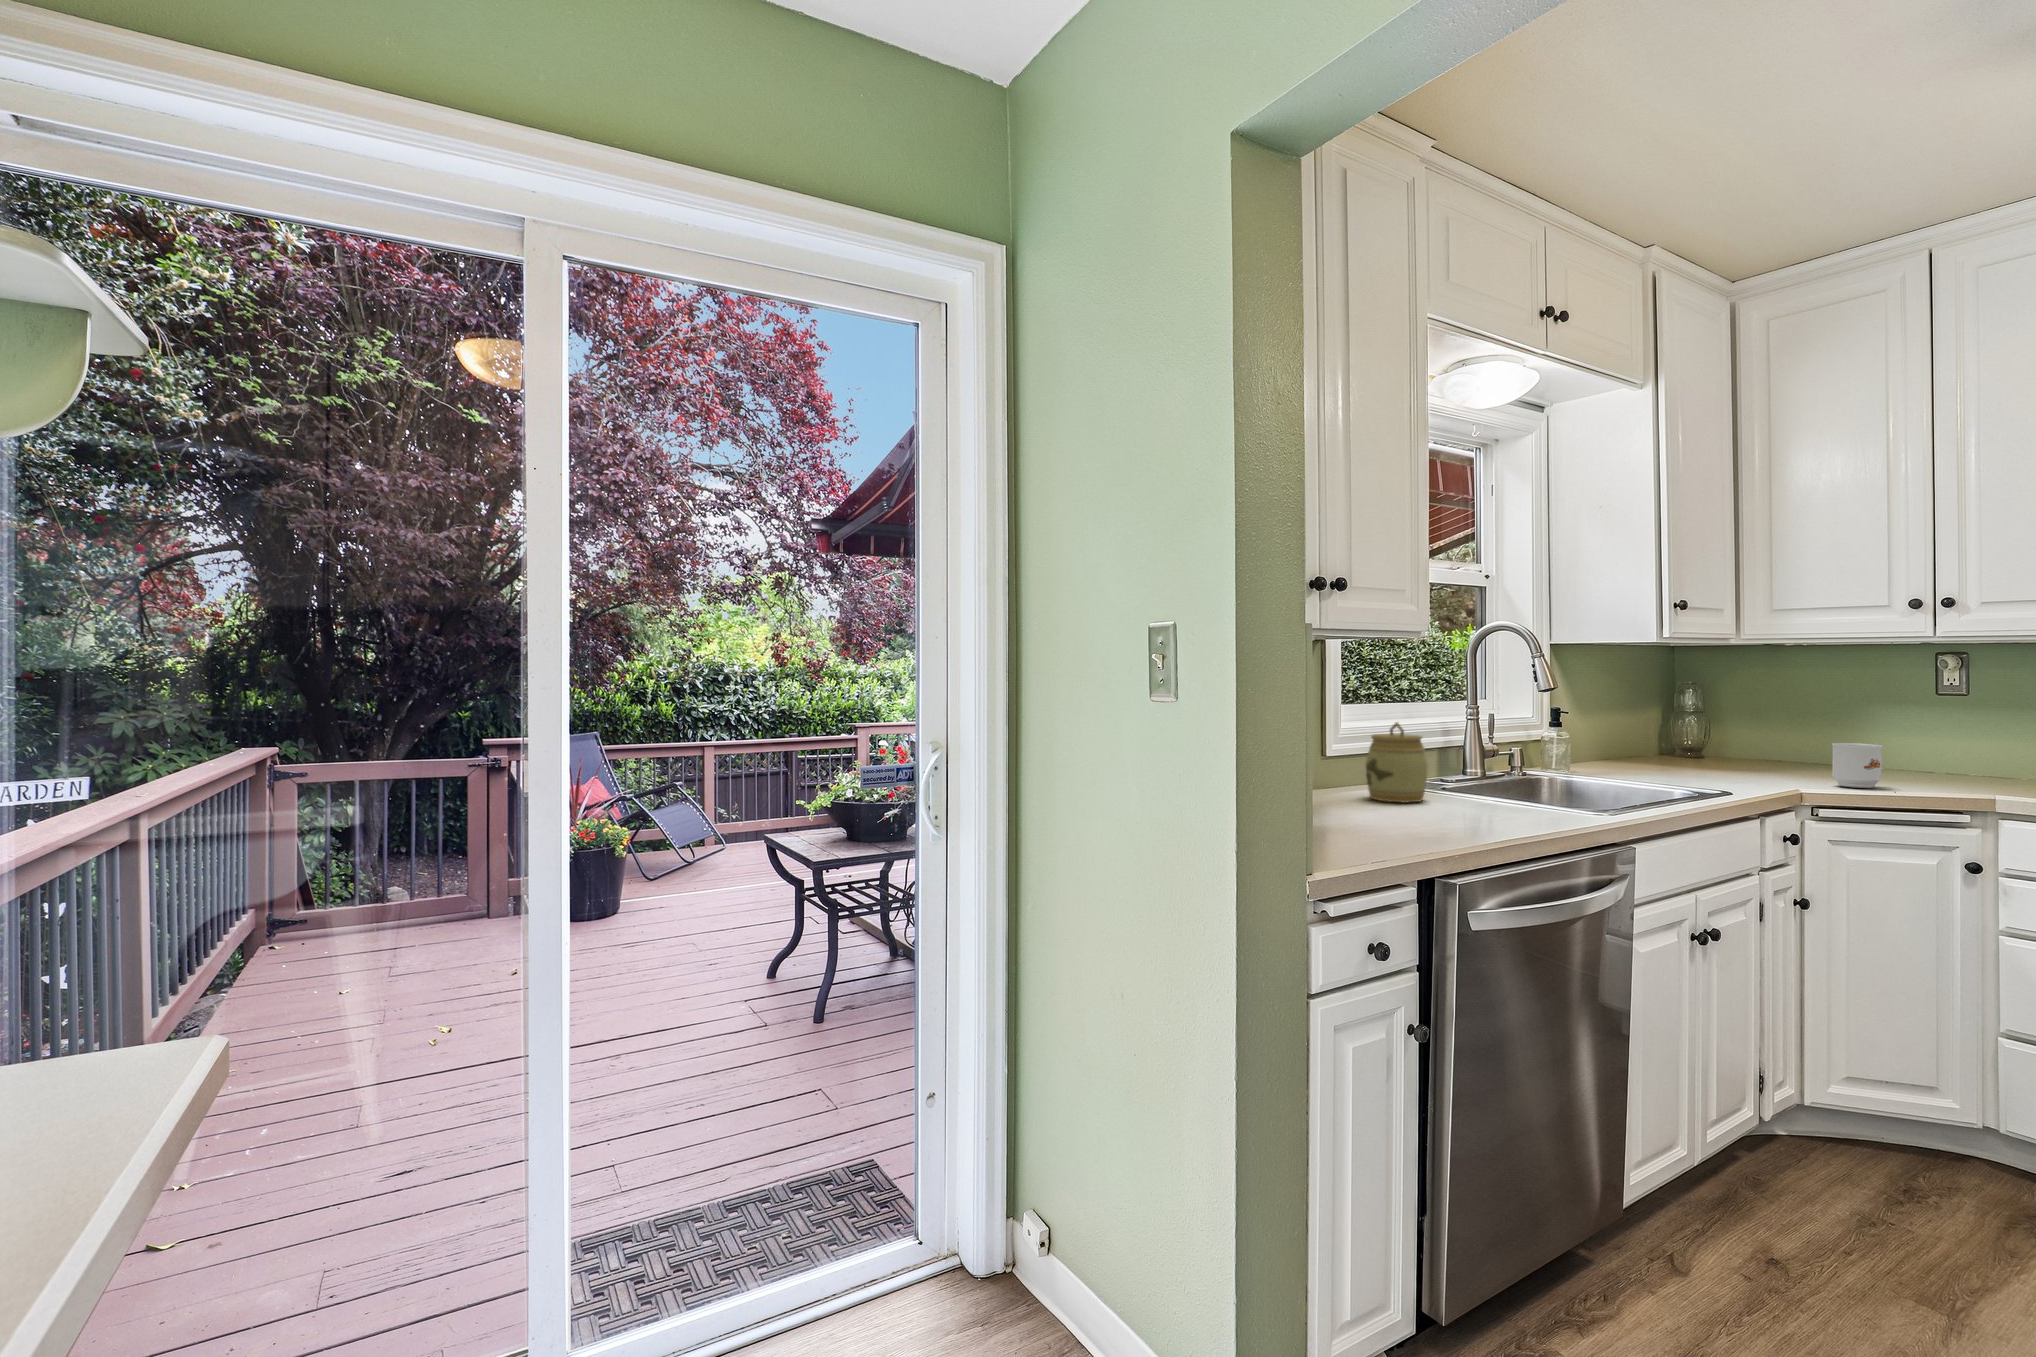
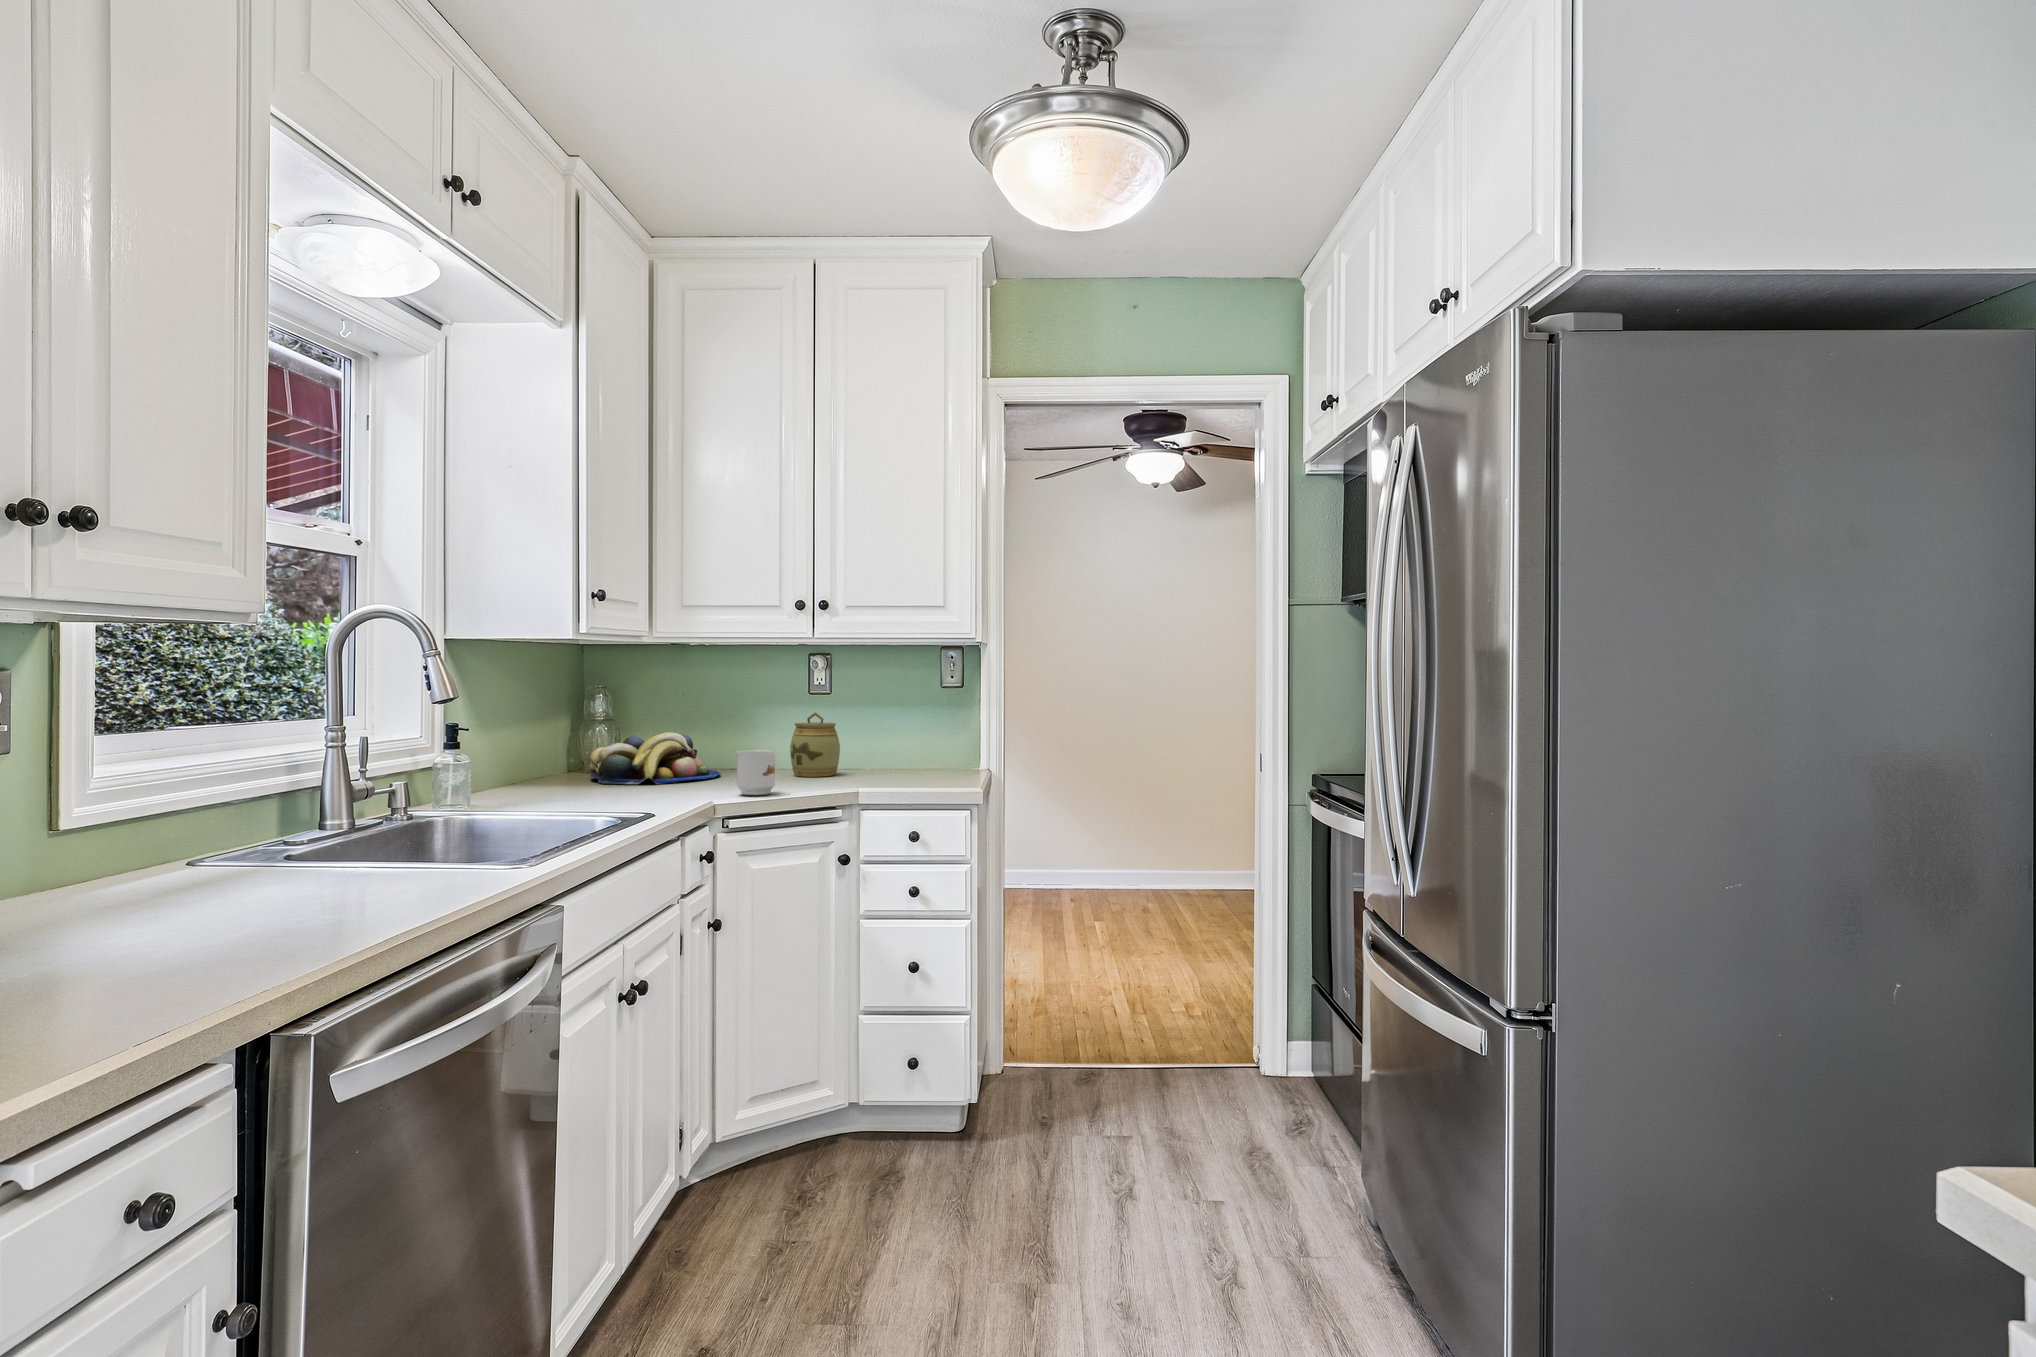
jar: present [1366,723,1428,802] -> present [790,712,840,777]
fruit bowl: none [1679,724,1824,770] -> present [590,732,720,784]

